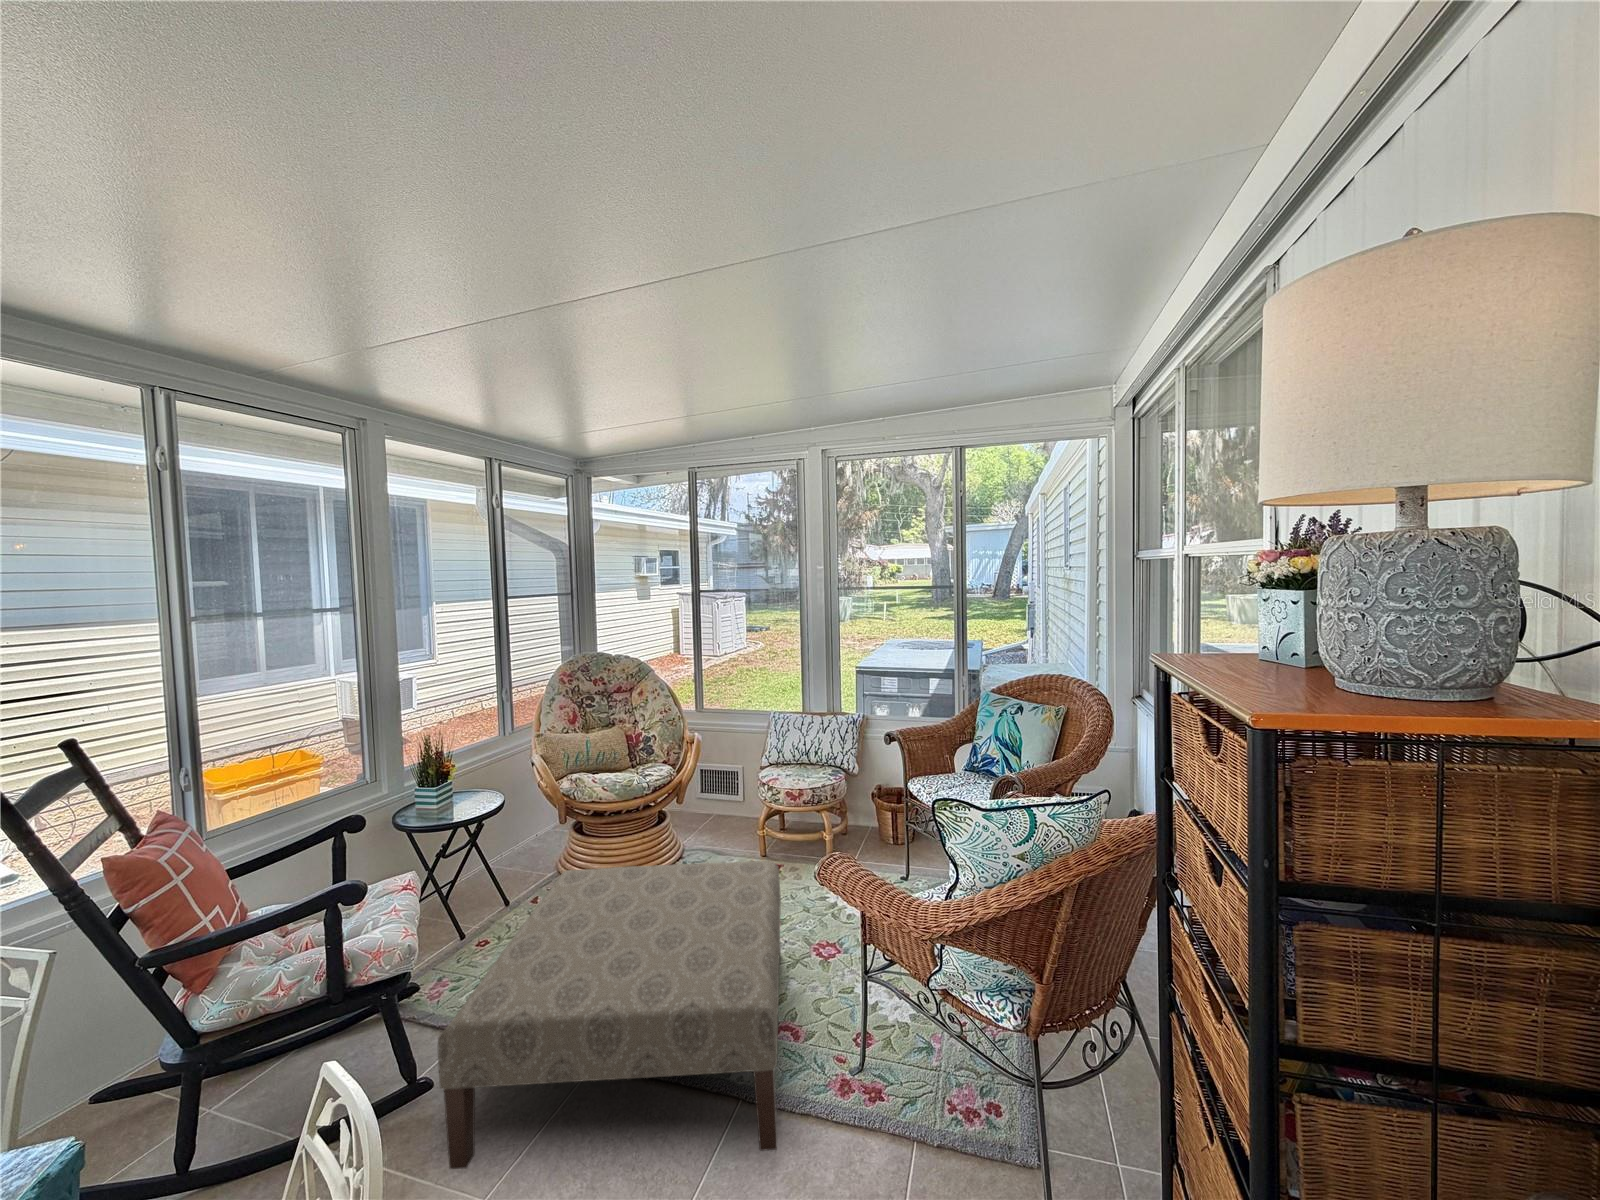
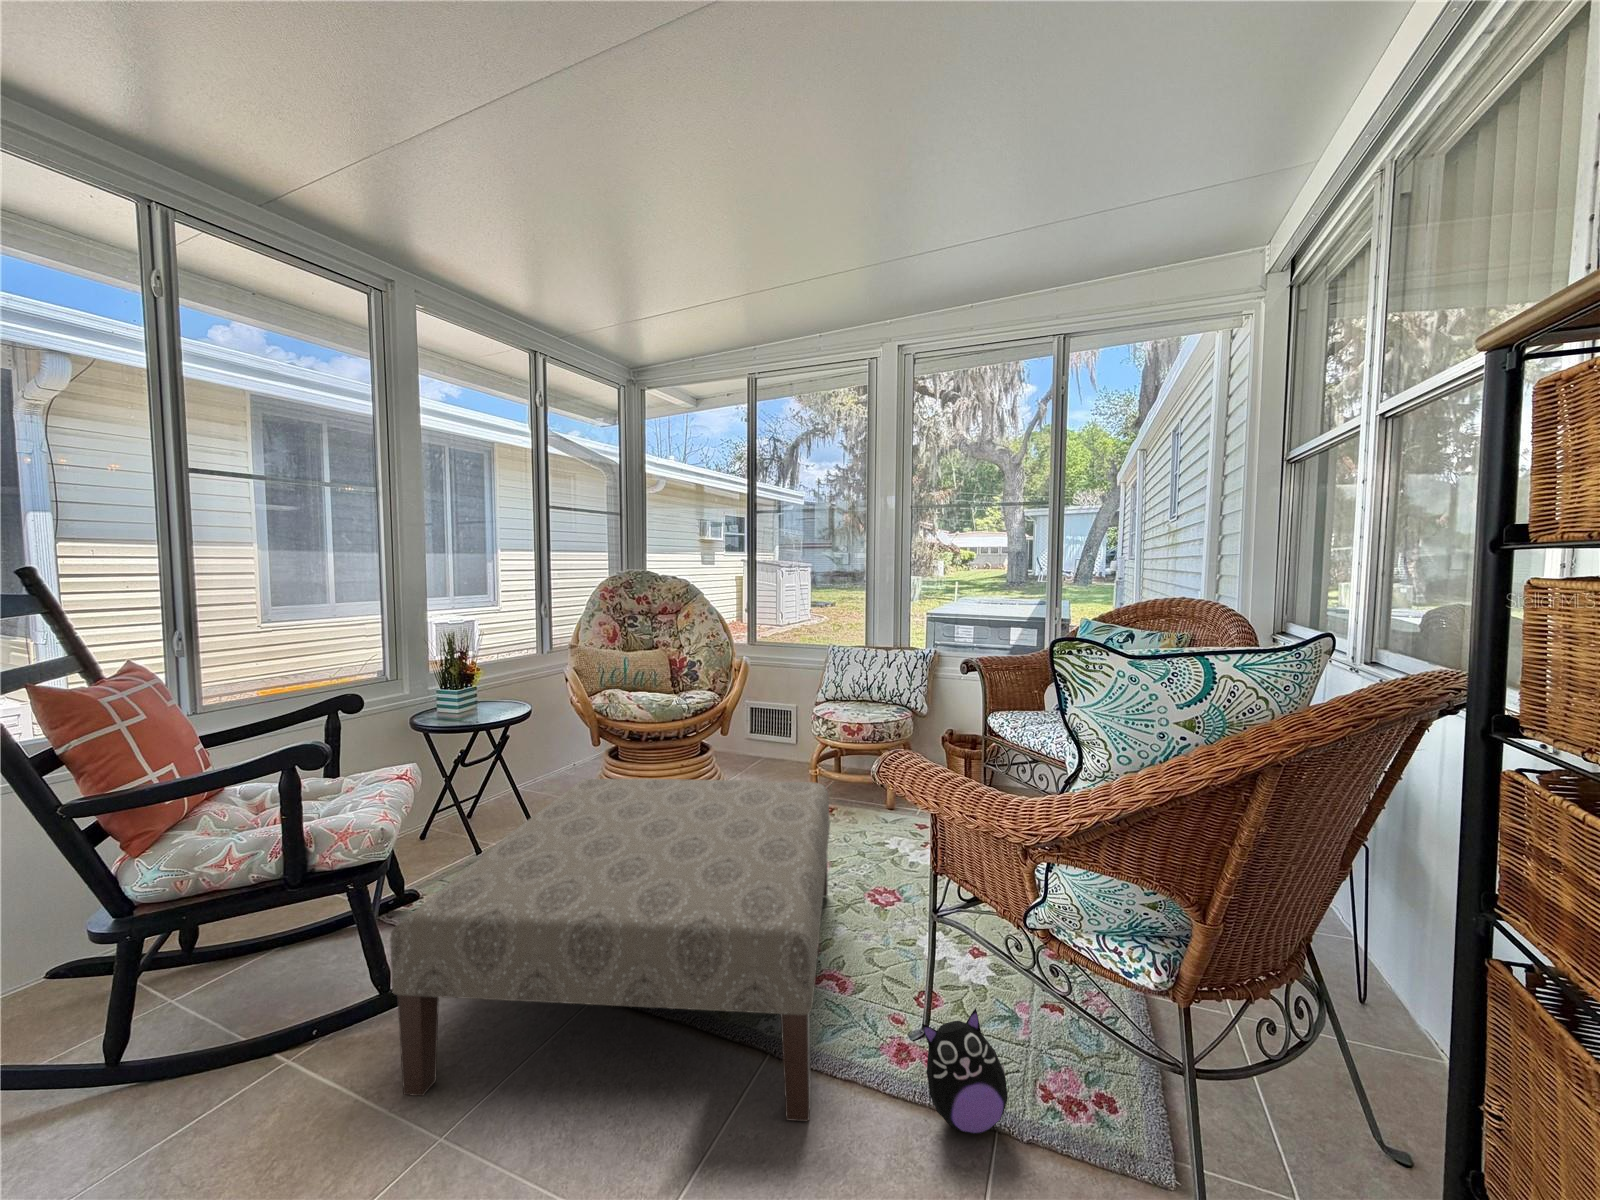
plush toy: none [858,1049,920,1144] -> present [922,1009,1008,1134]

